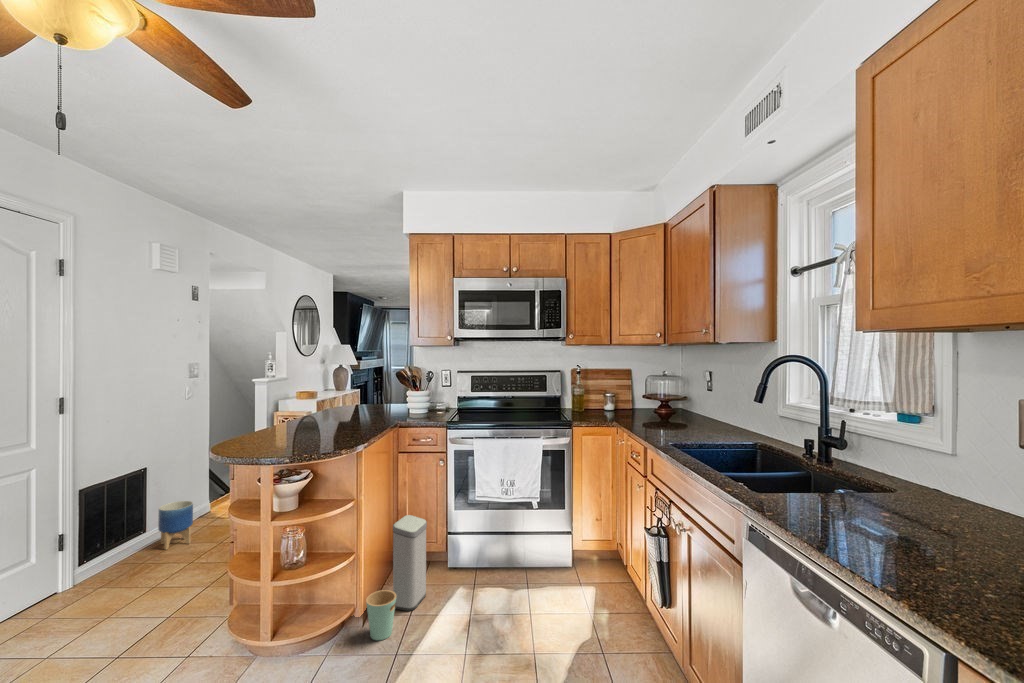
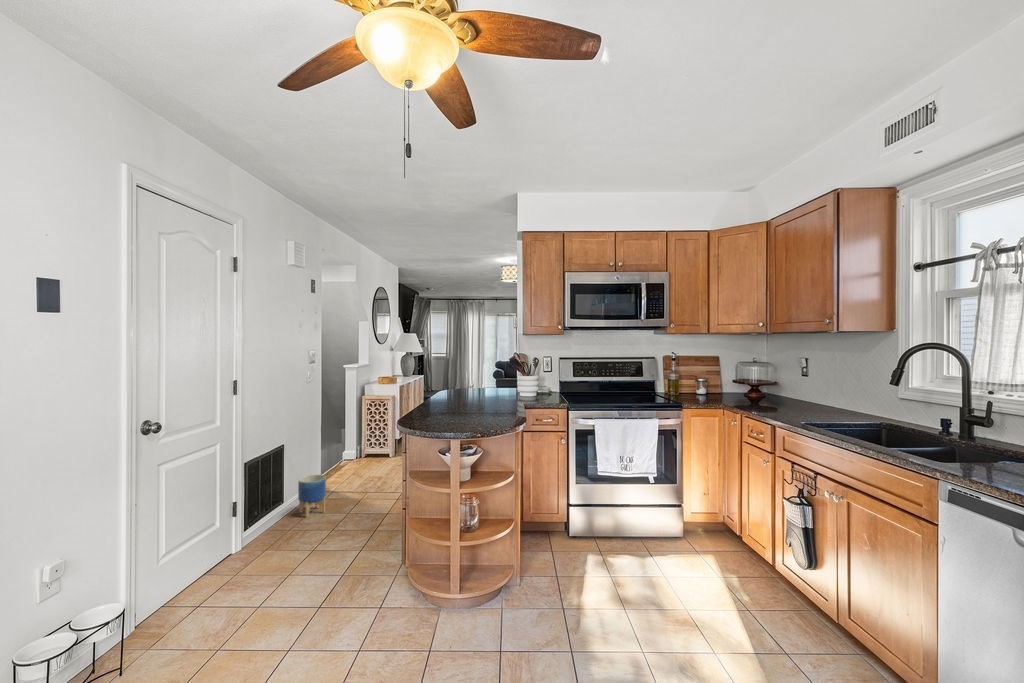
trash can: present [366,515,427,640] -> none [527,487,562,593]

